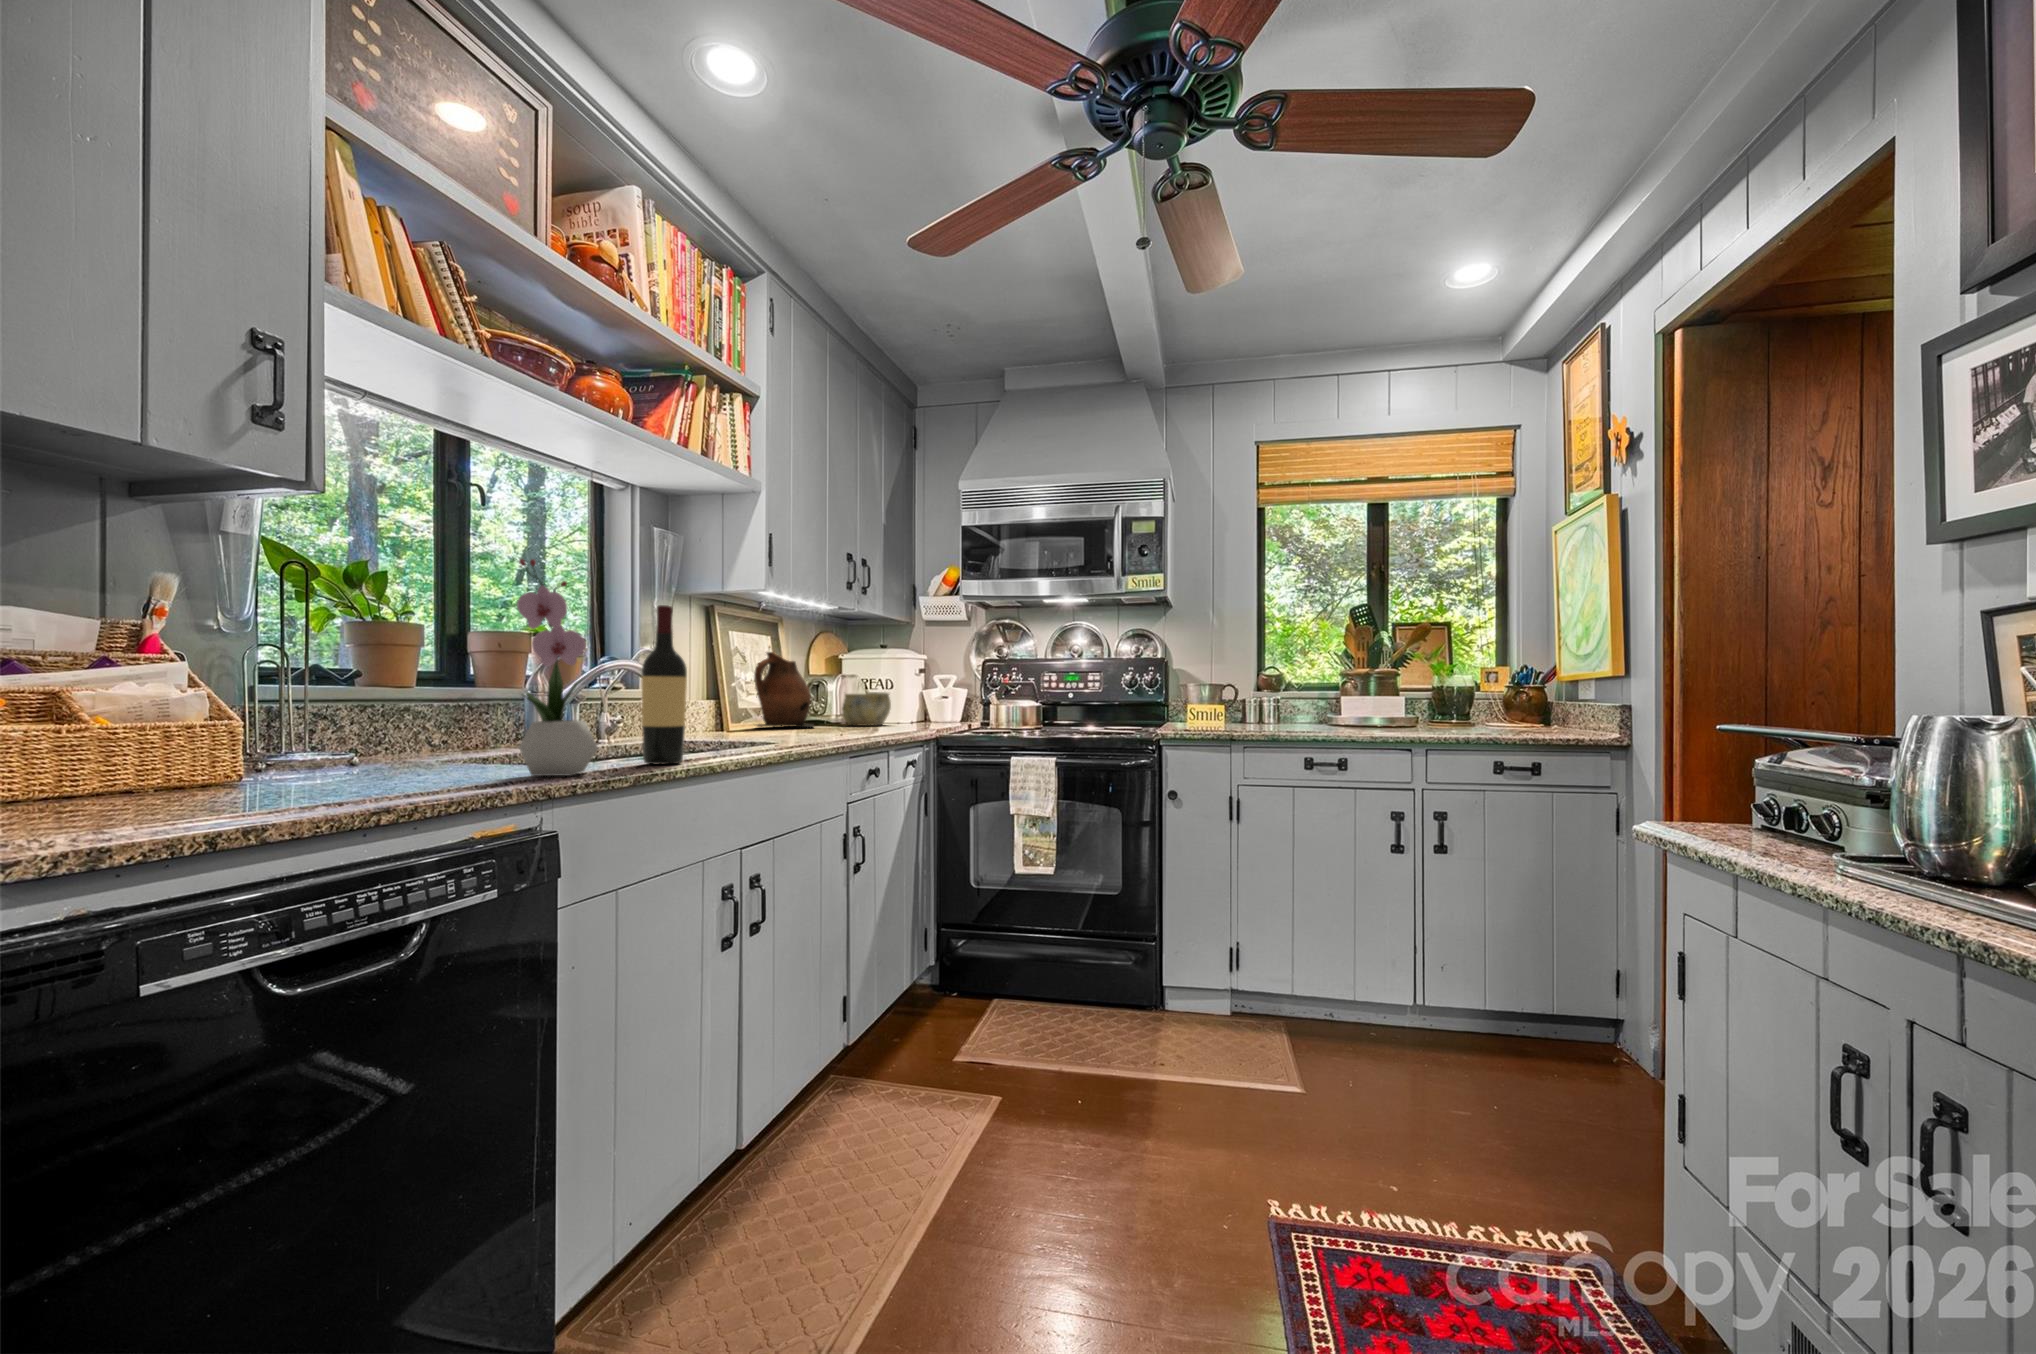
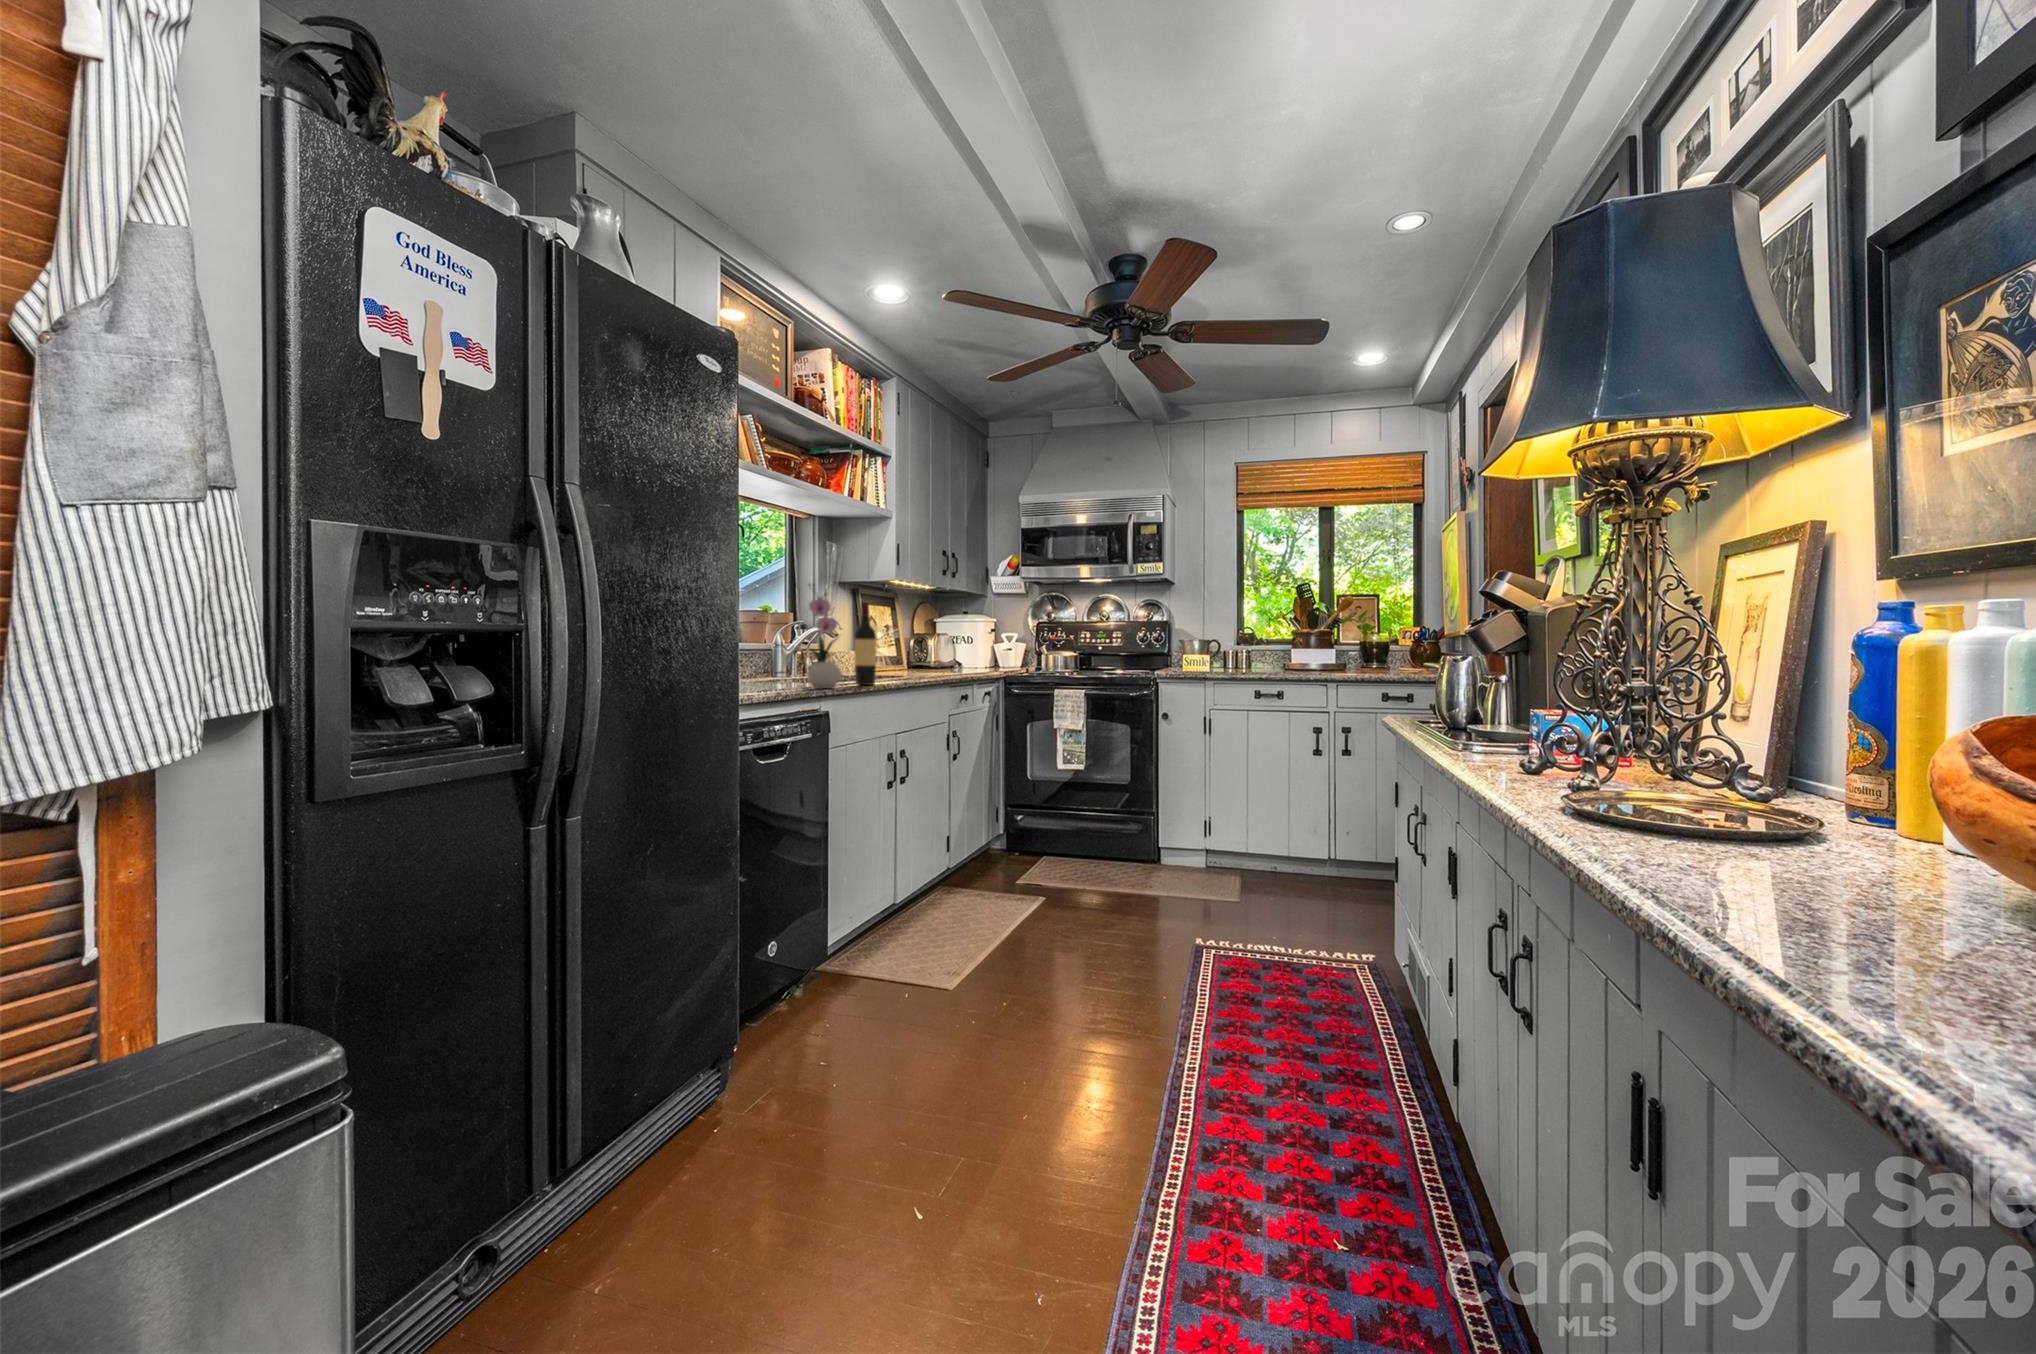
ceramic pitcher: present [754,652,814,728] -> none [881,620,924,671]
ceramic bowl: present [842,692,891,726] -> none [938,647,973,670]

